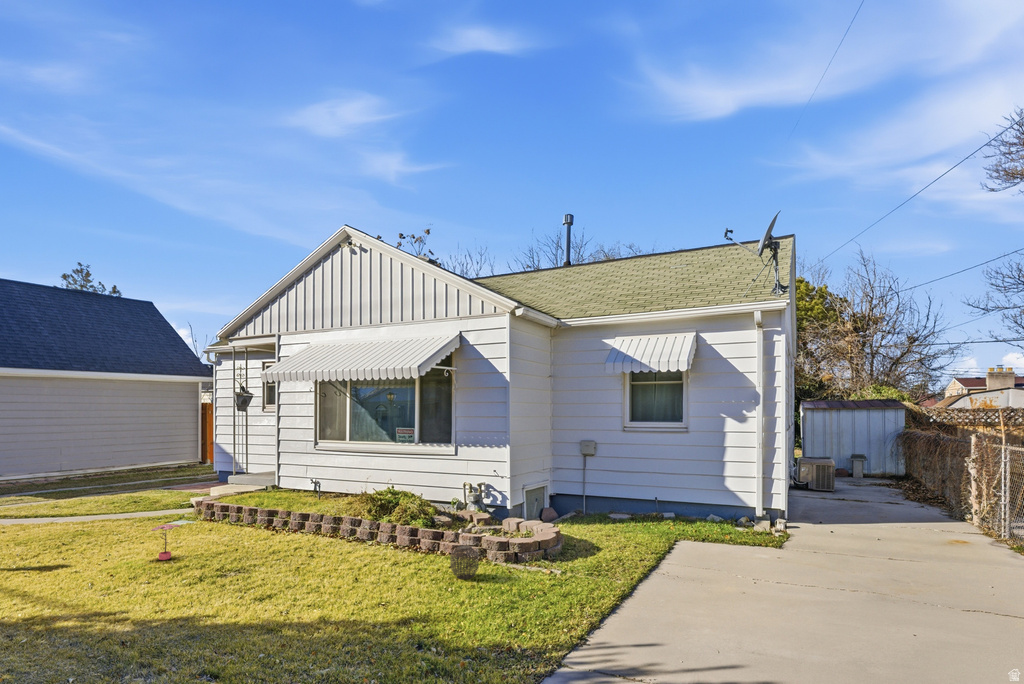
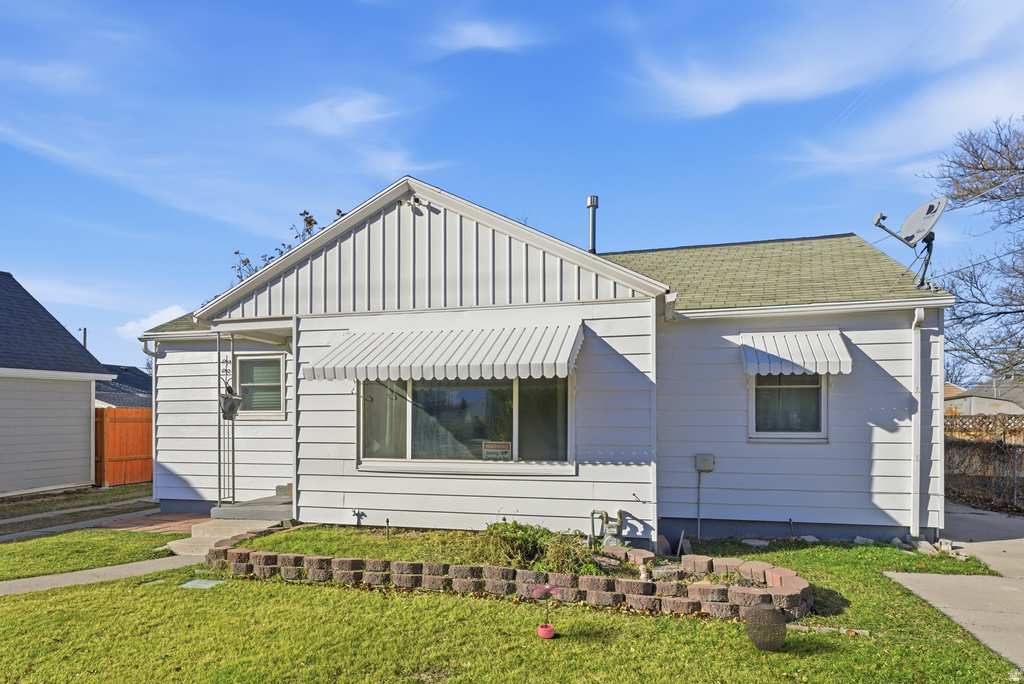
potted plant: present [152,524,180,560] -> present [529,585,563,638]

